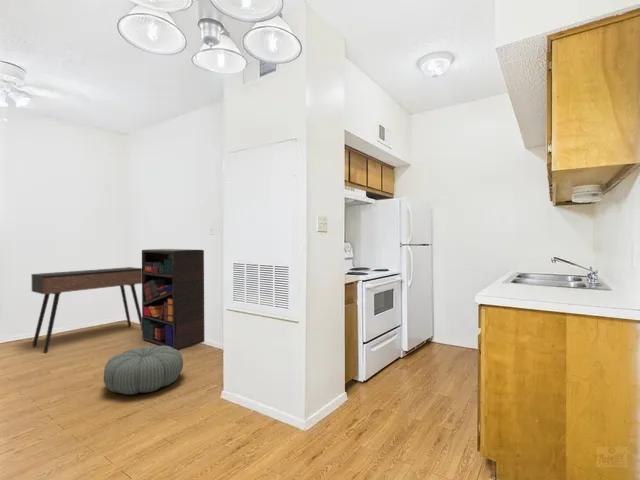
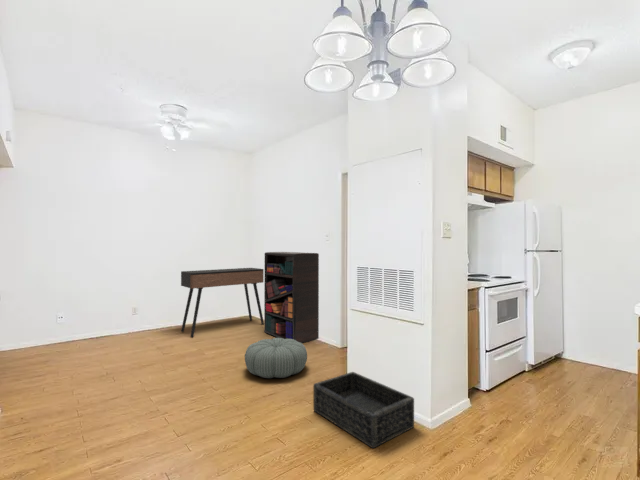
basket: none [178,378,288,465] -> present [313,372,414,448]

